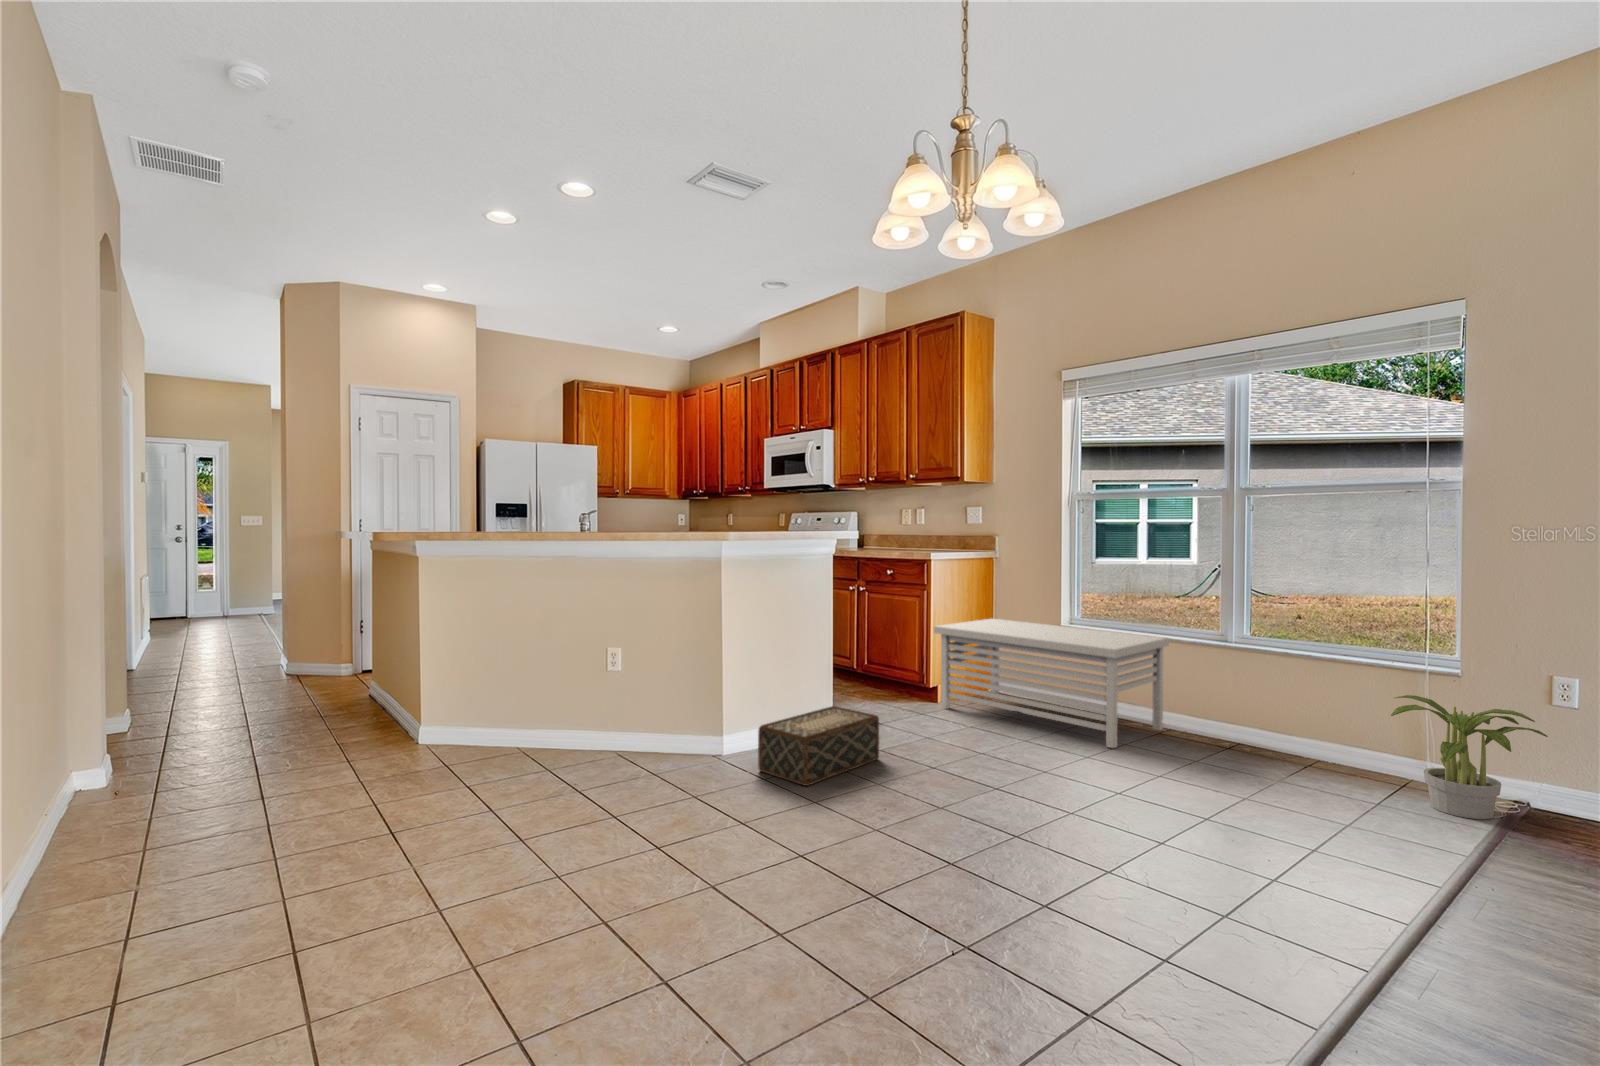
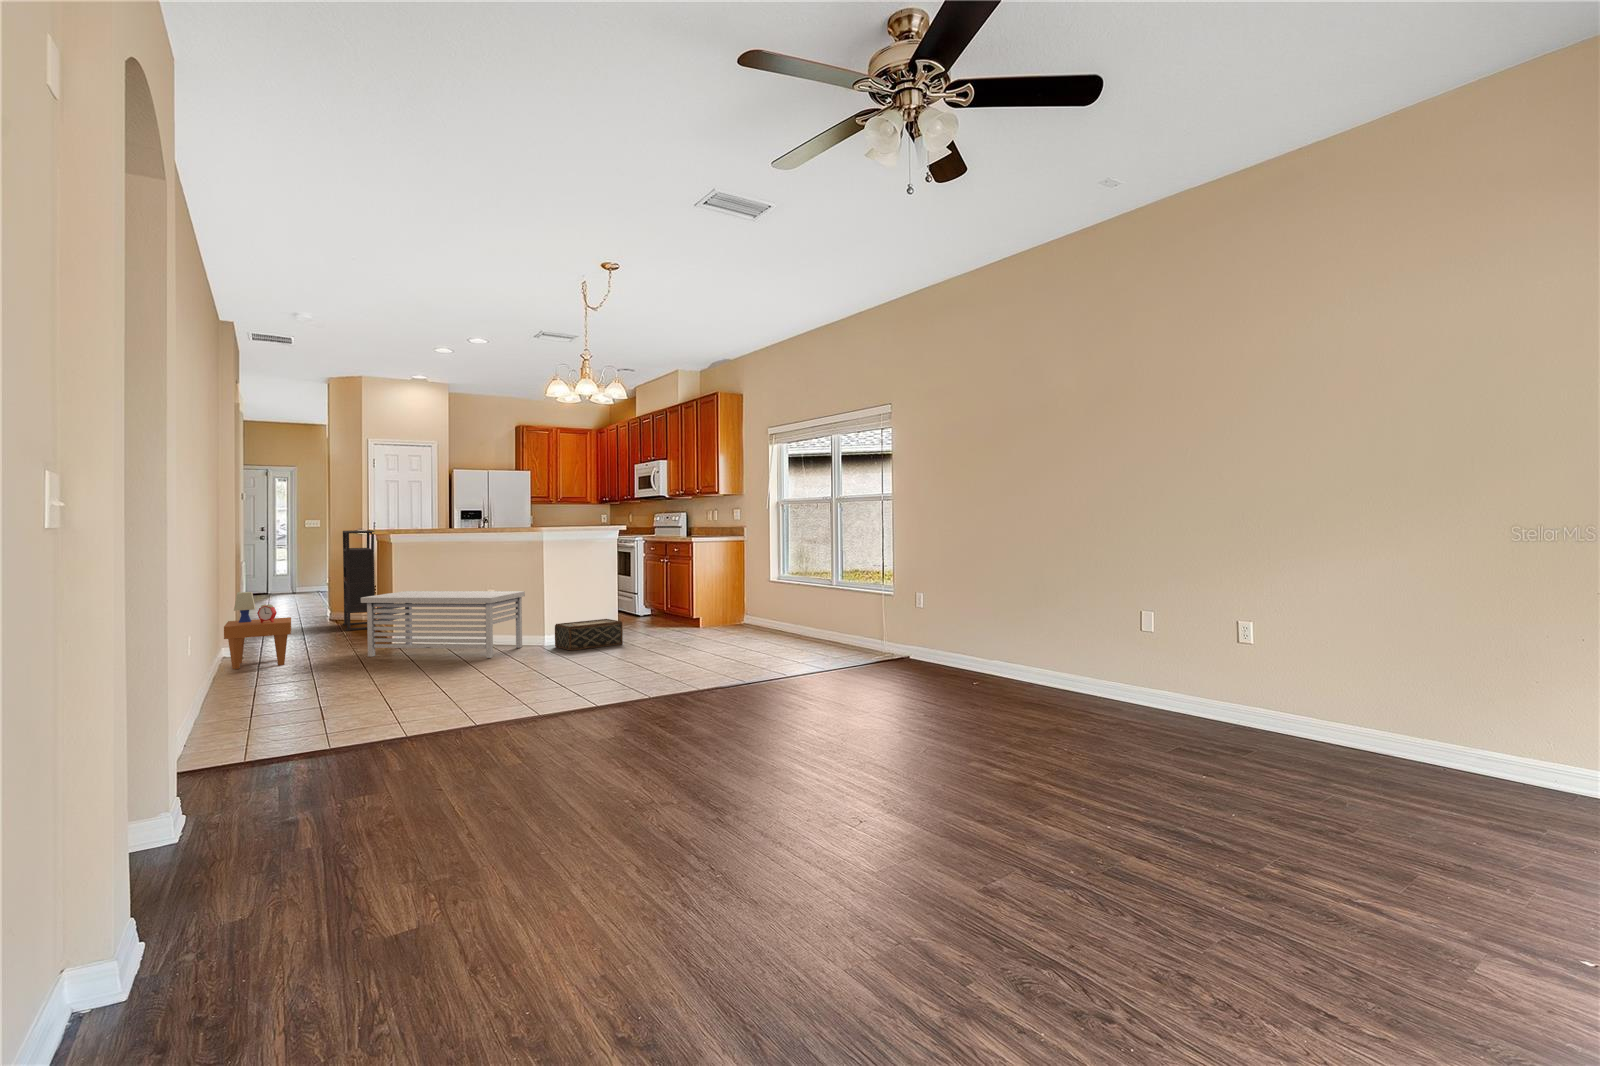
bookshelf: none [306,534,370,716] -> present [343,530,375,631]
storage bench: present [934,619,1169,748] -> present [361,591,525,658]
side table: none [8,681,202,892] -> present [224,592,291,669]
potted plant: present [1391,695,1548,819] -> none [837,605,900,660]

